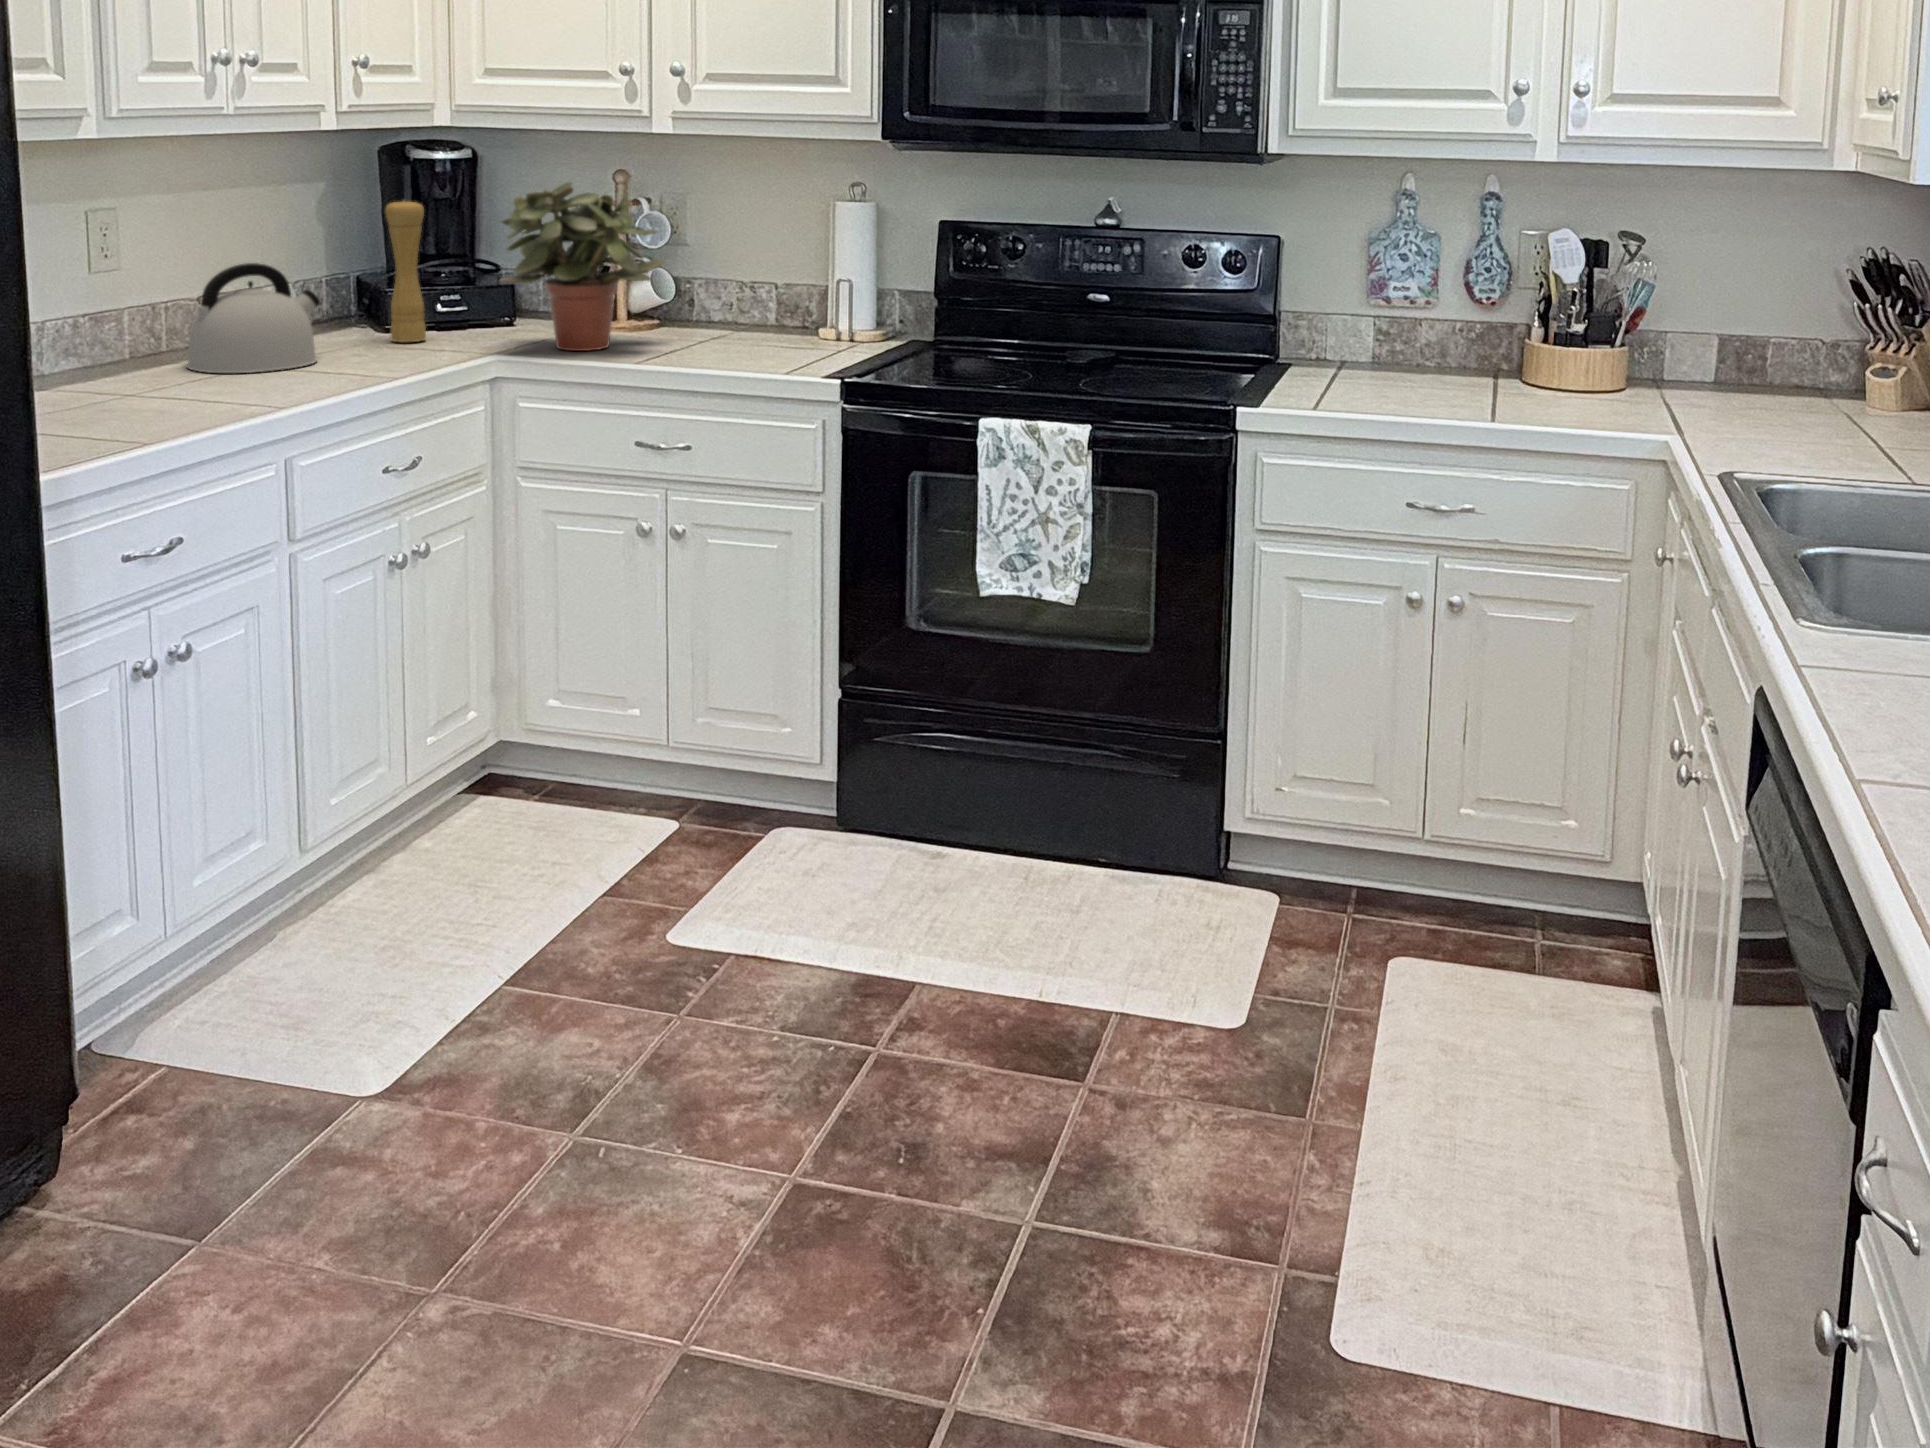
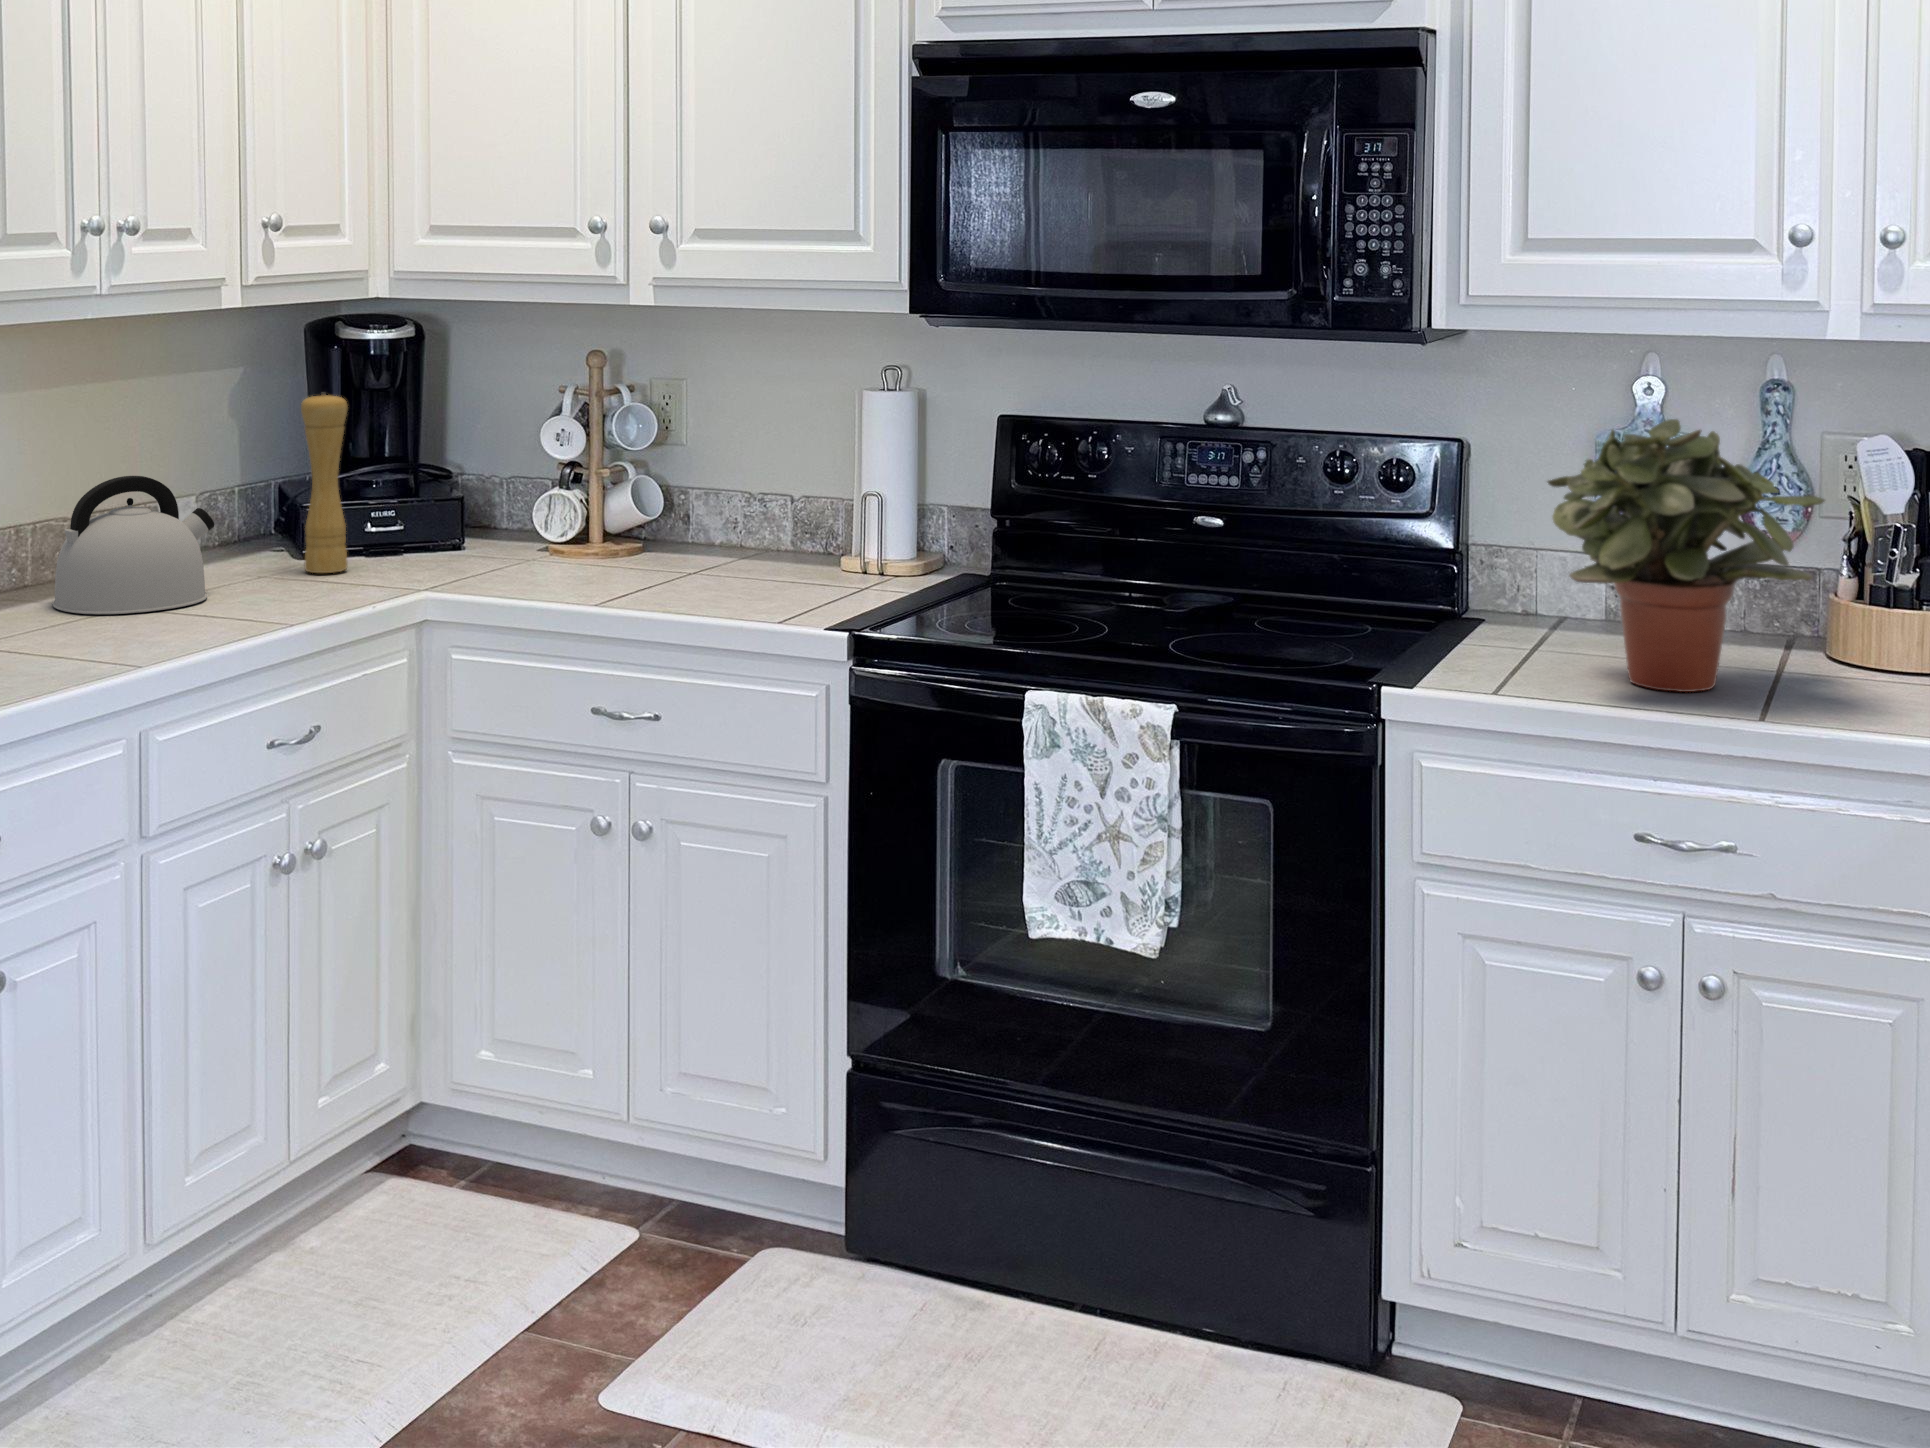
potted plant: present [499,182,664,351] -> present [1548,419,1825,692]

